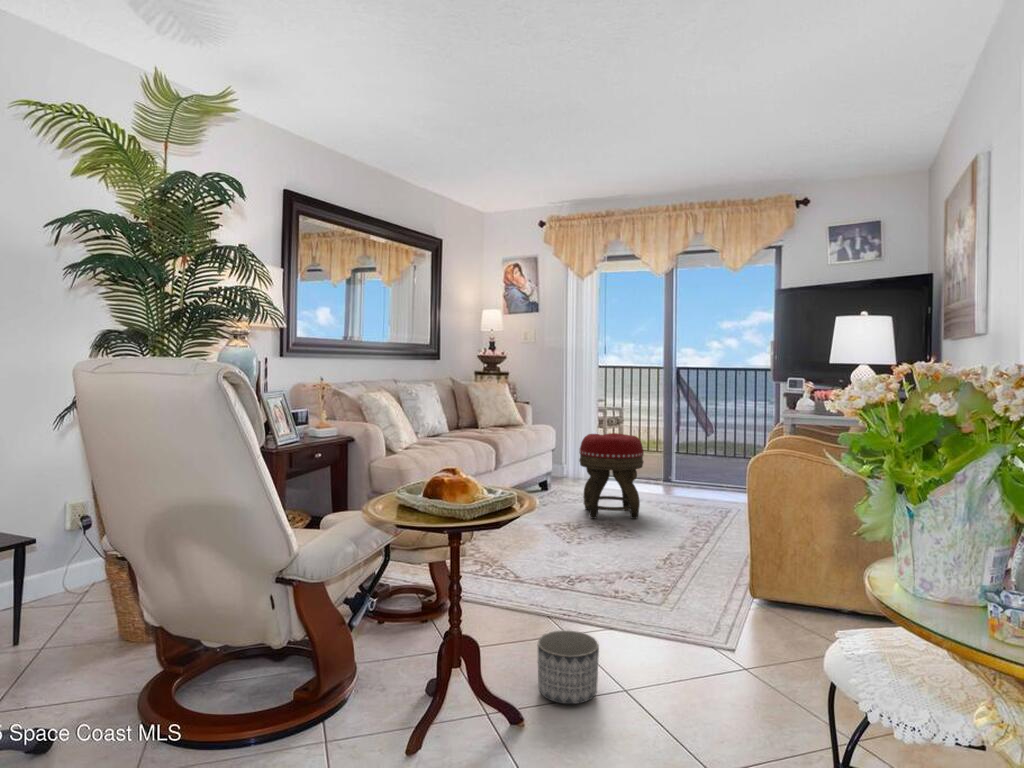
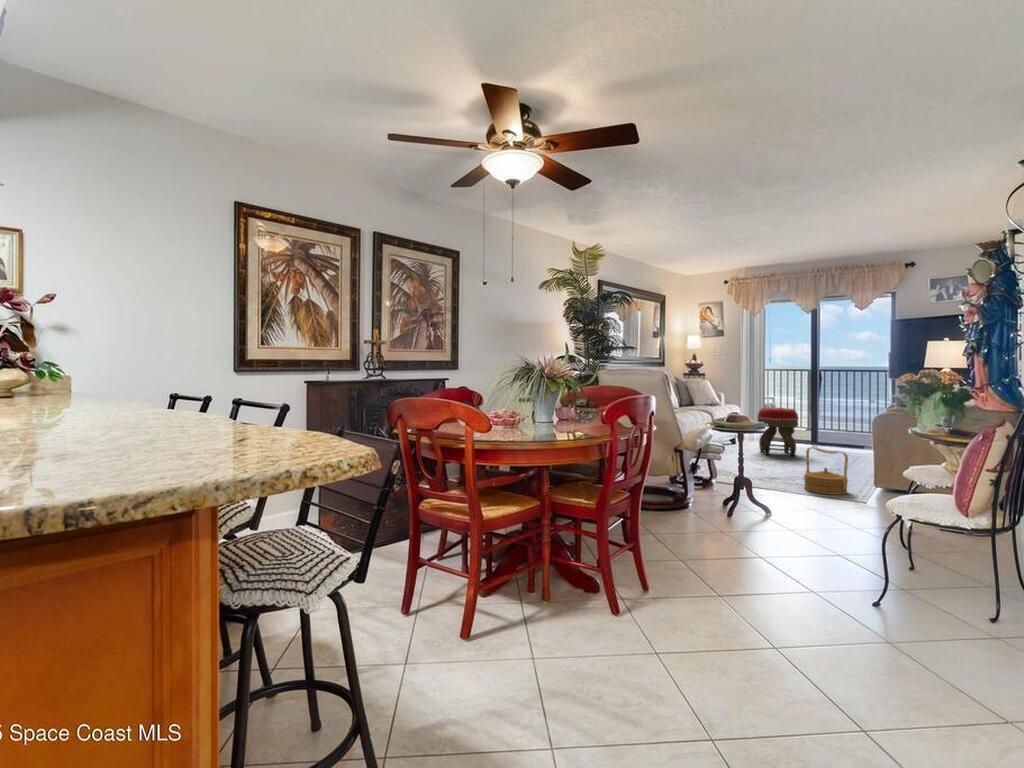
basket: none [640,533,723,643] -> present [804,447,848,495]
planter: present [537,630,599,704] -> none [760,478,789,504]

